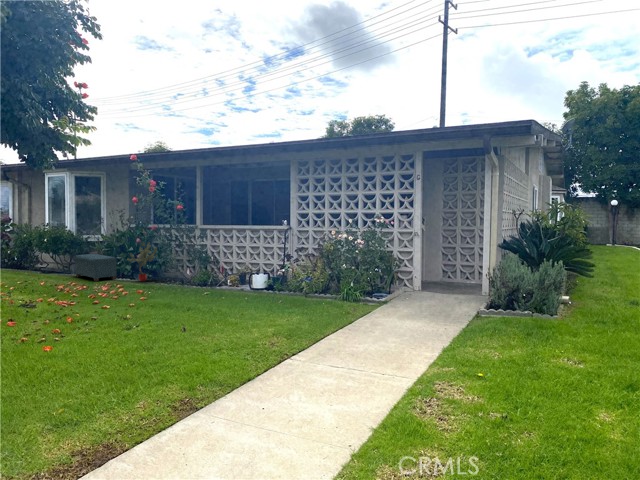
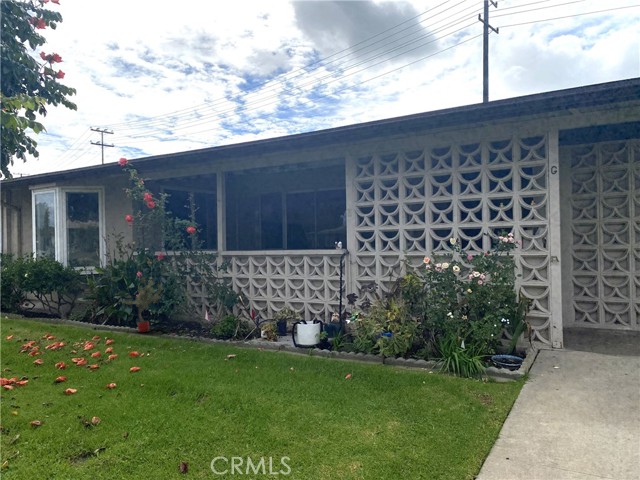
bench: present [75,254,116,281] -> none [58,293,110,333]

